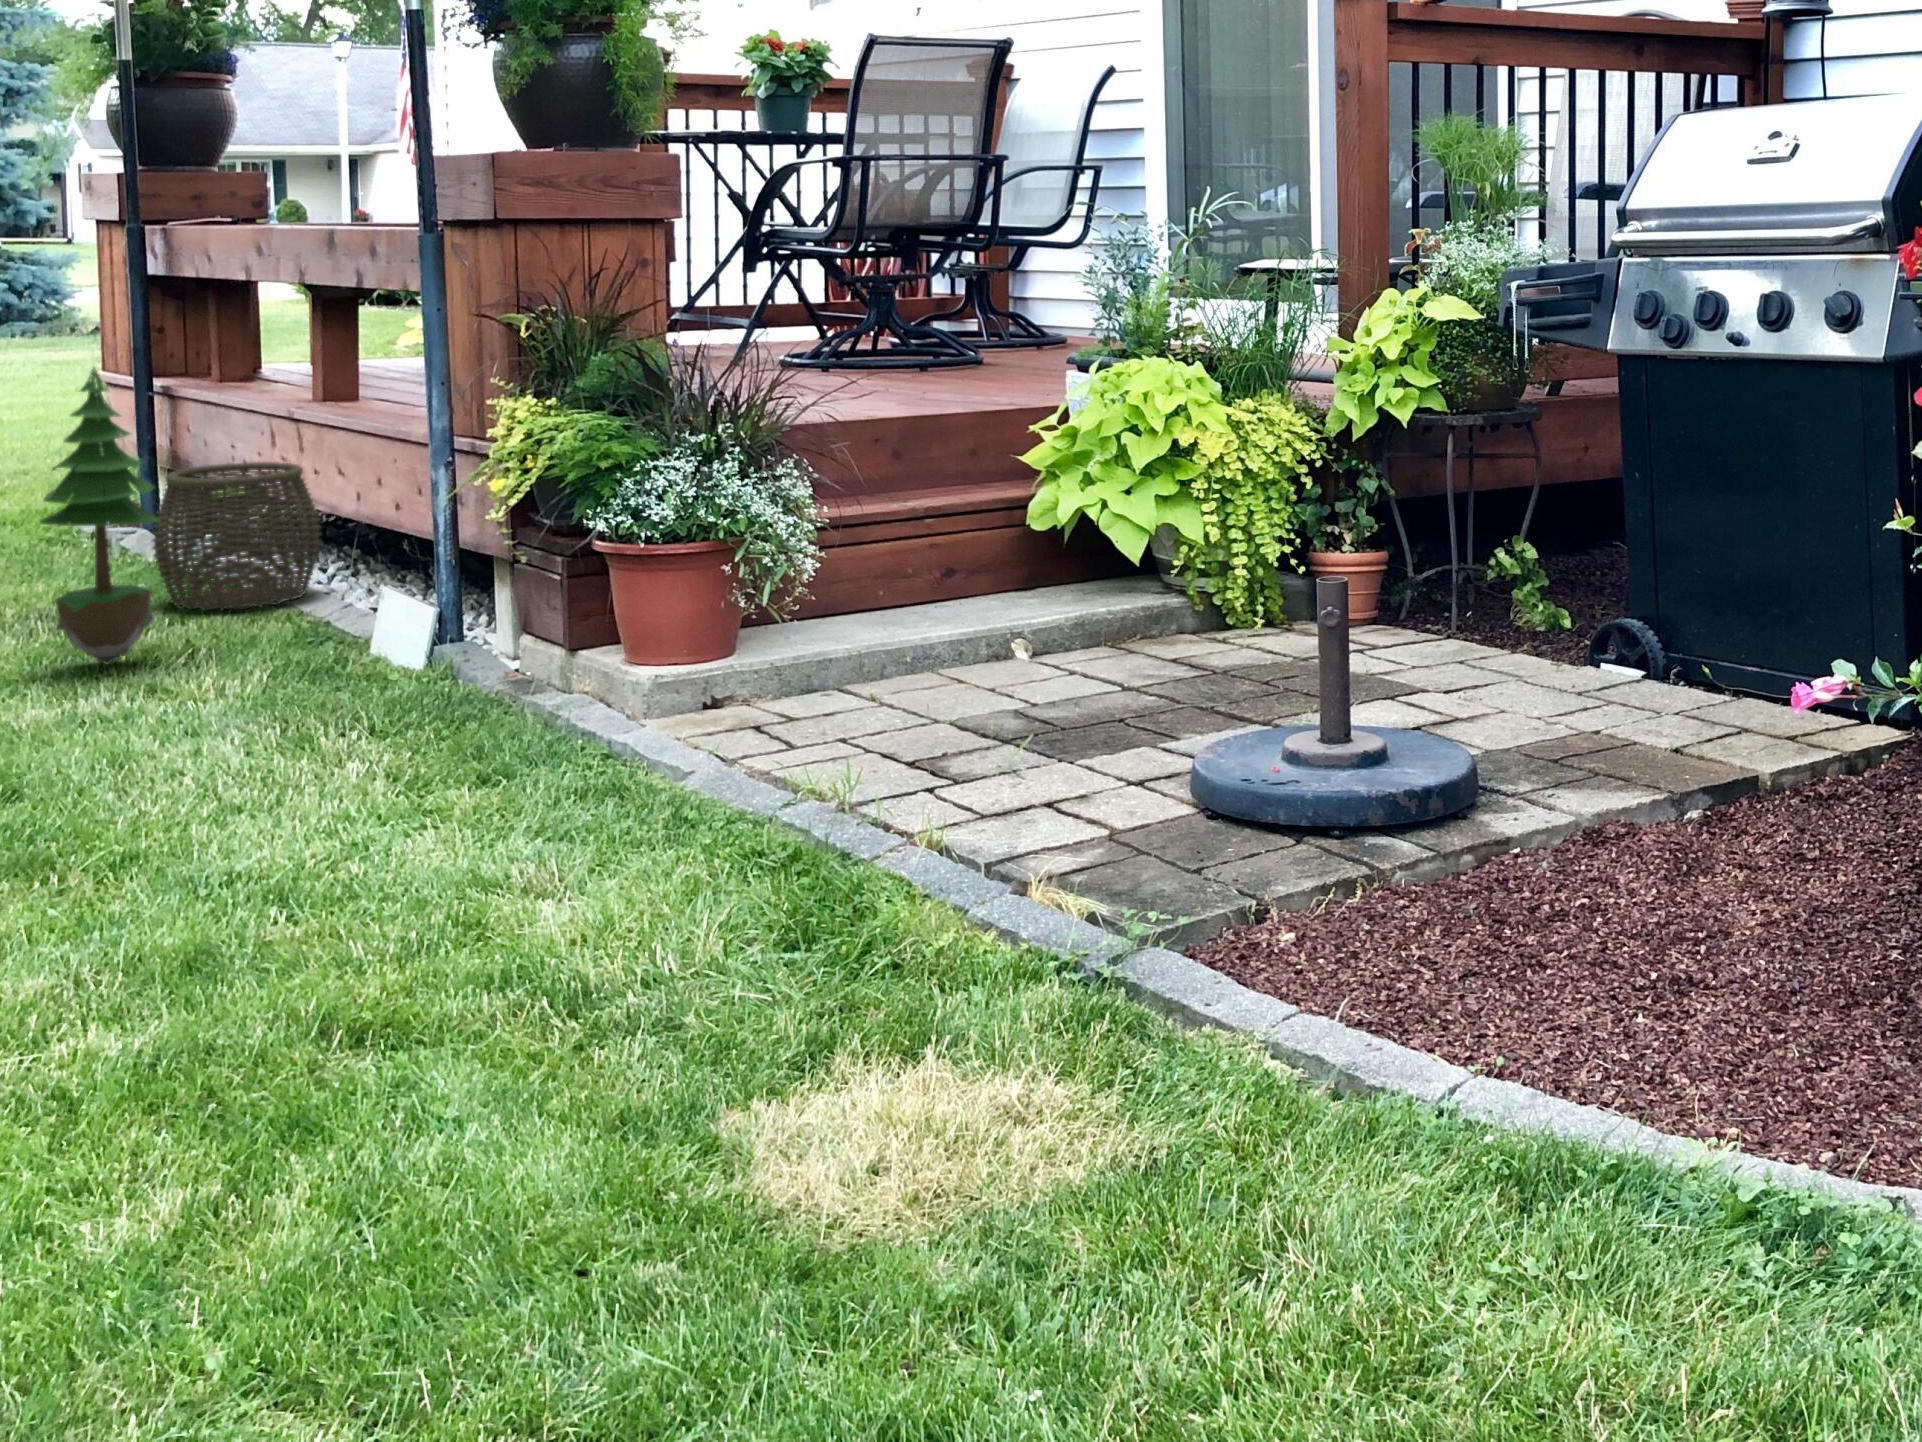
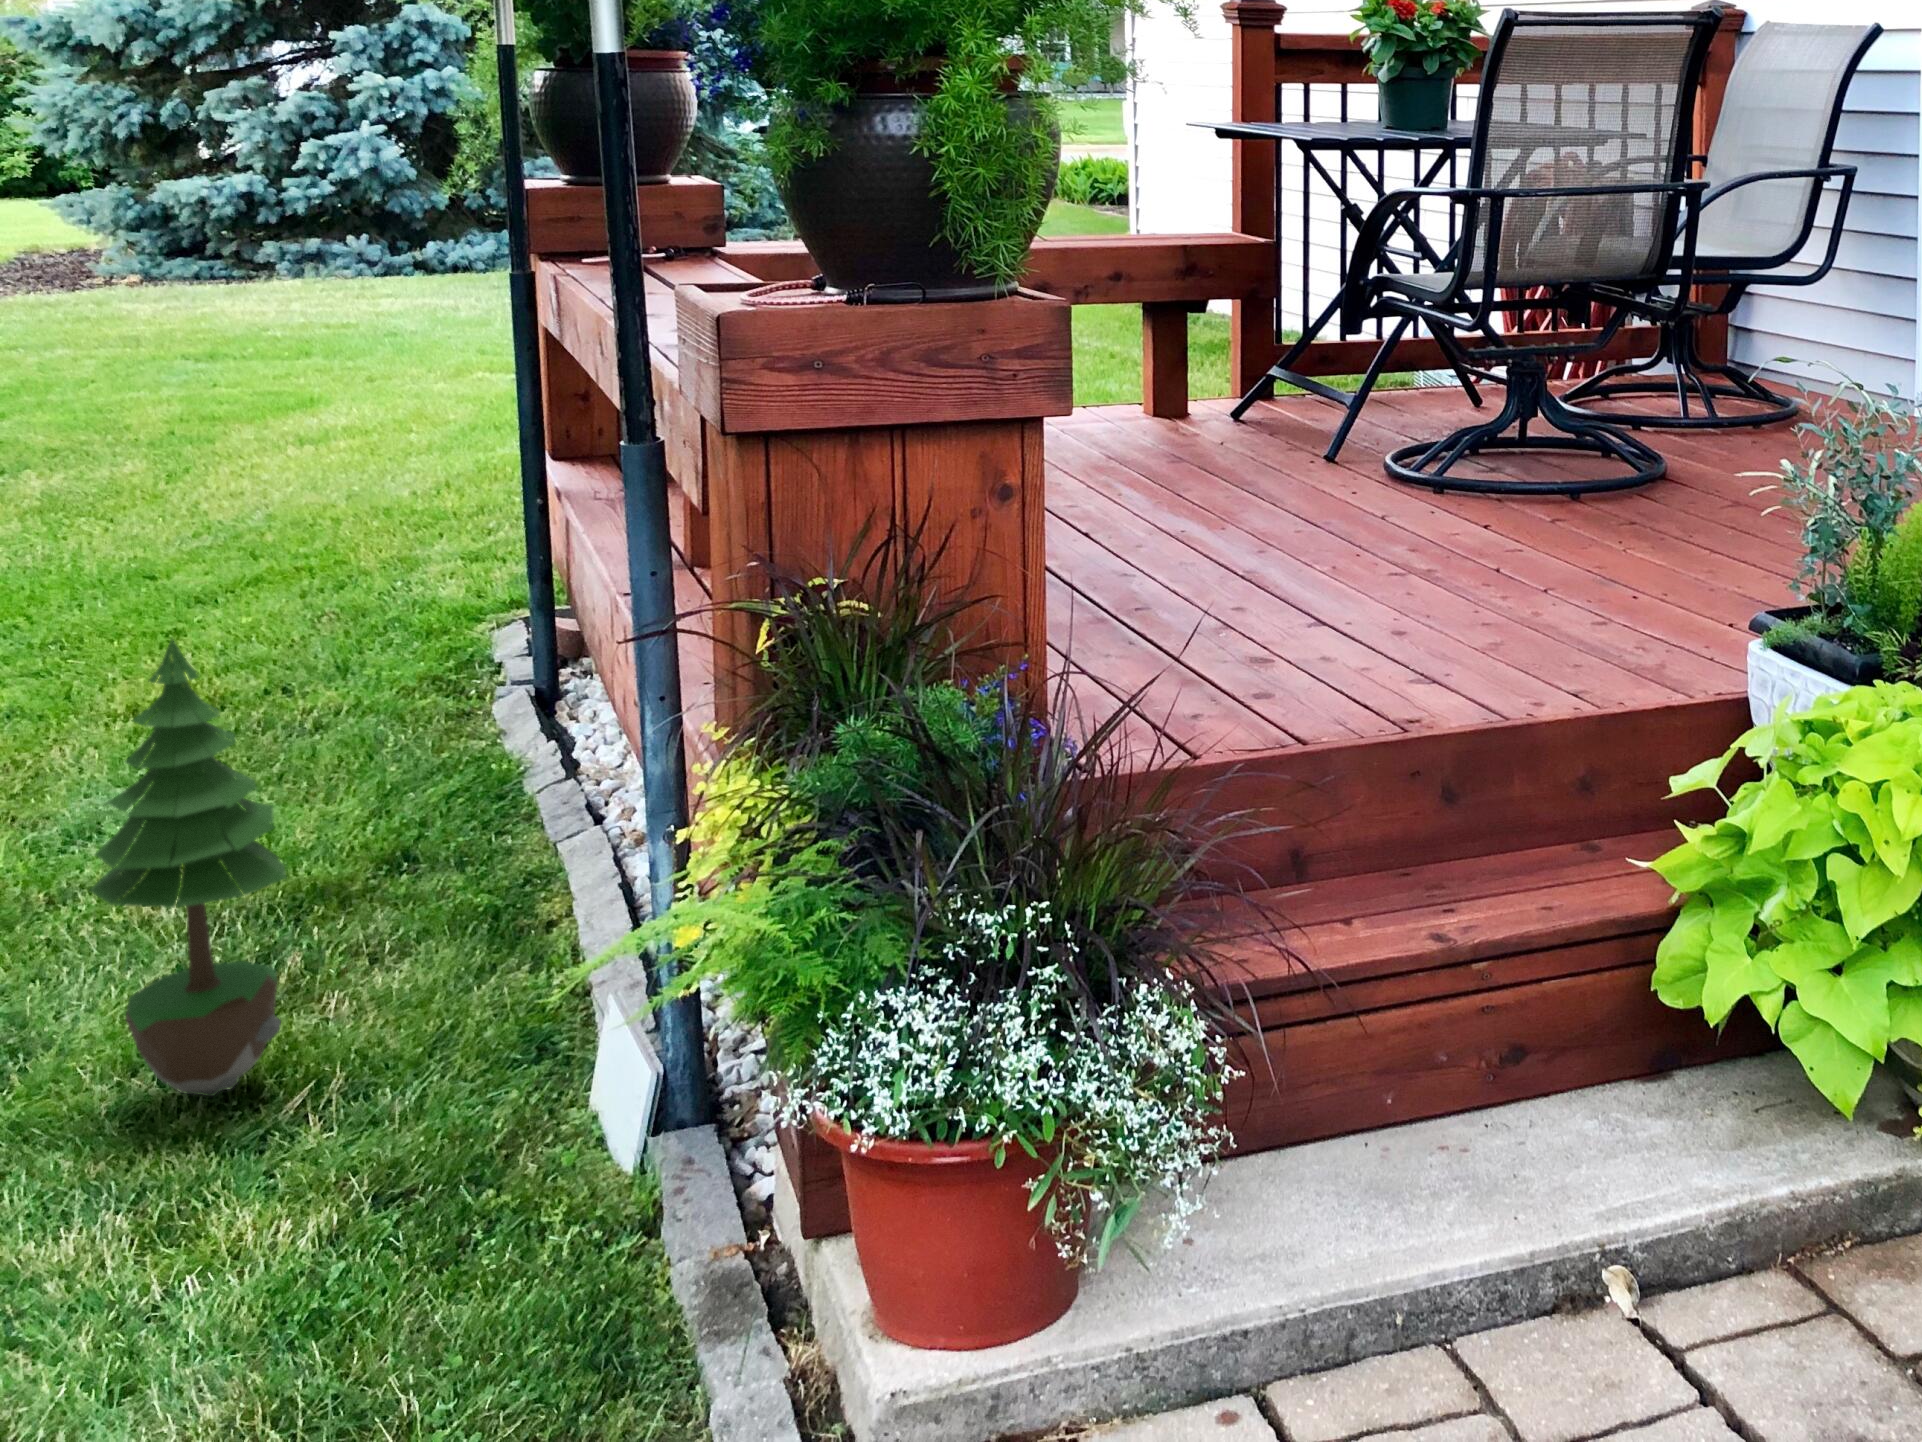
woven basket: present [152,462,321,610] -> none [414,675,658,918]

